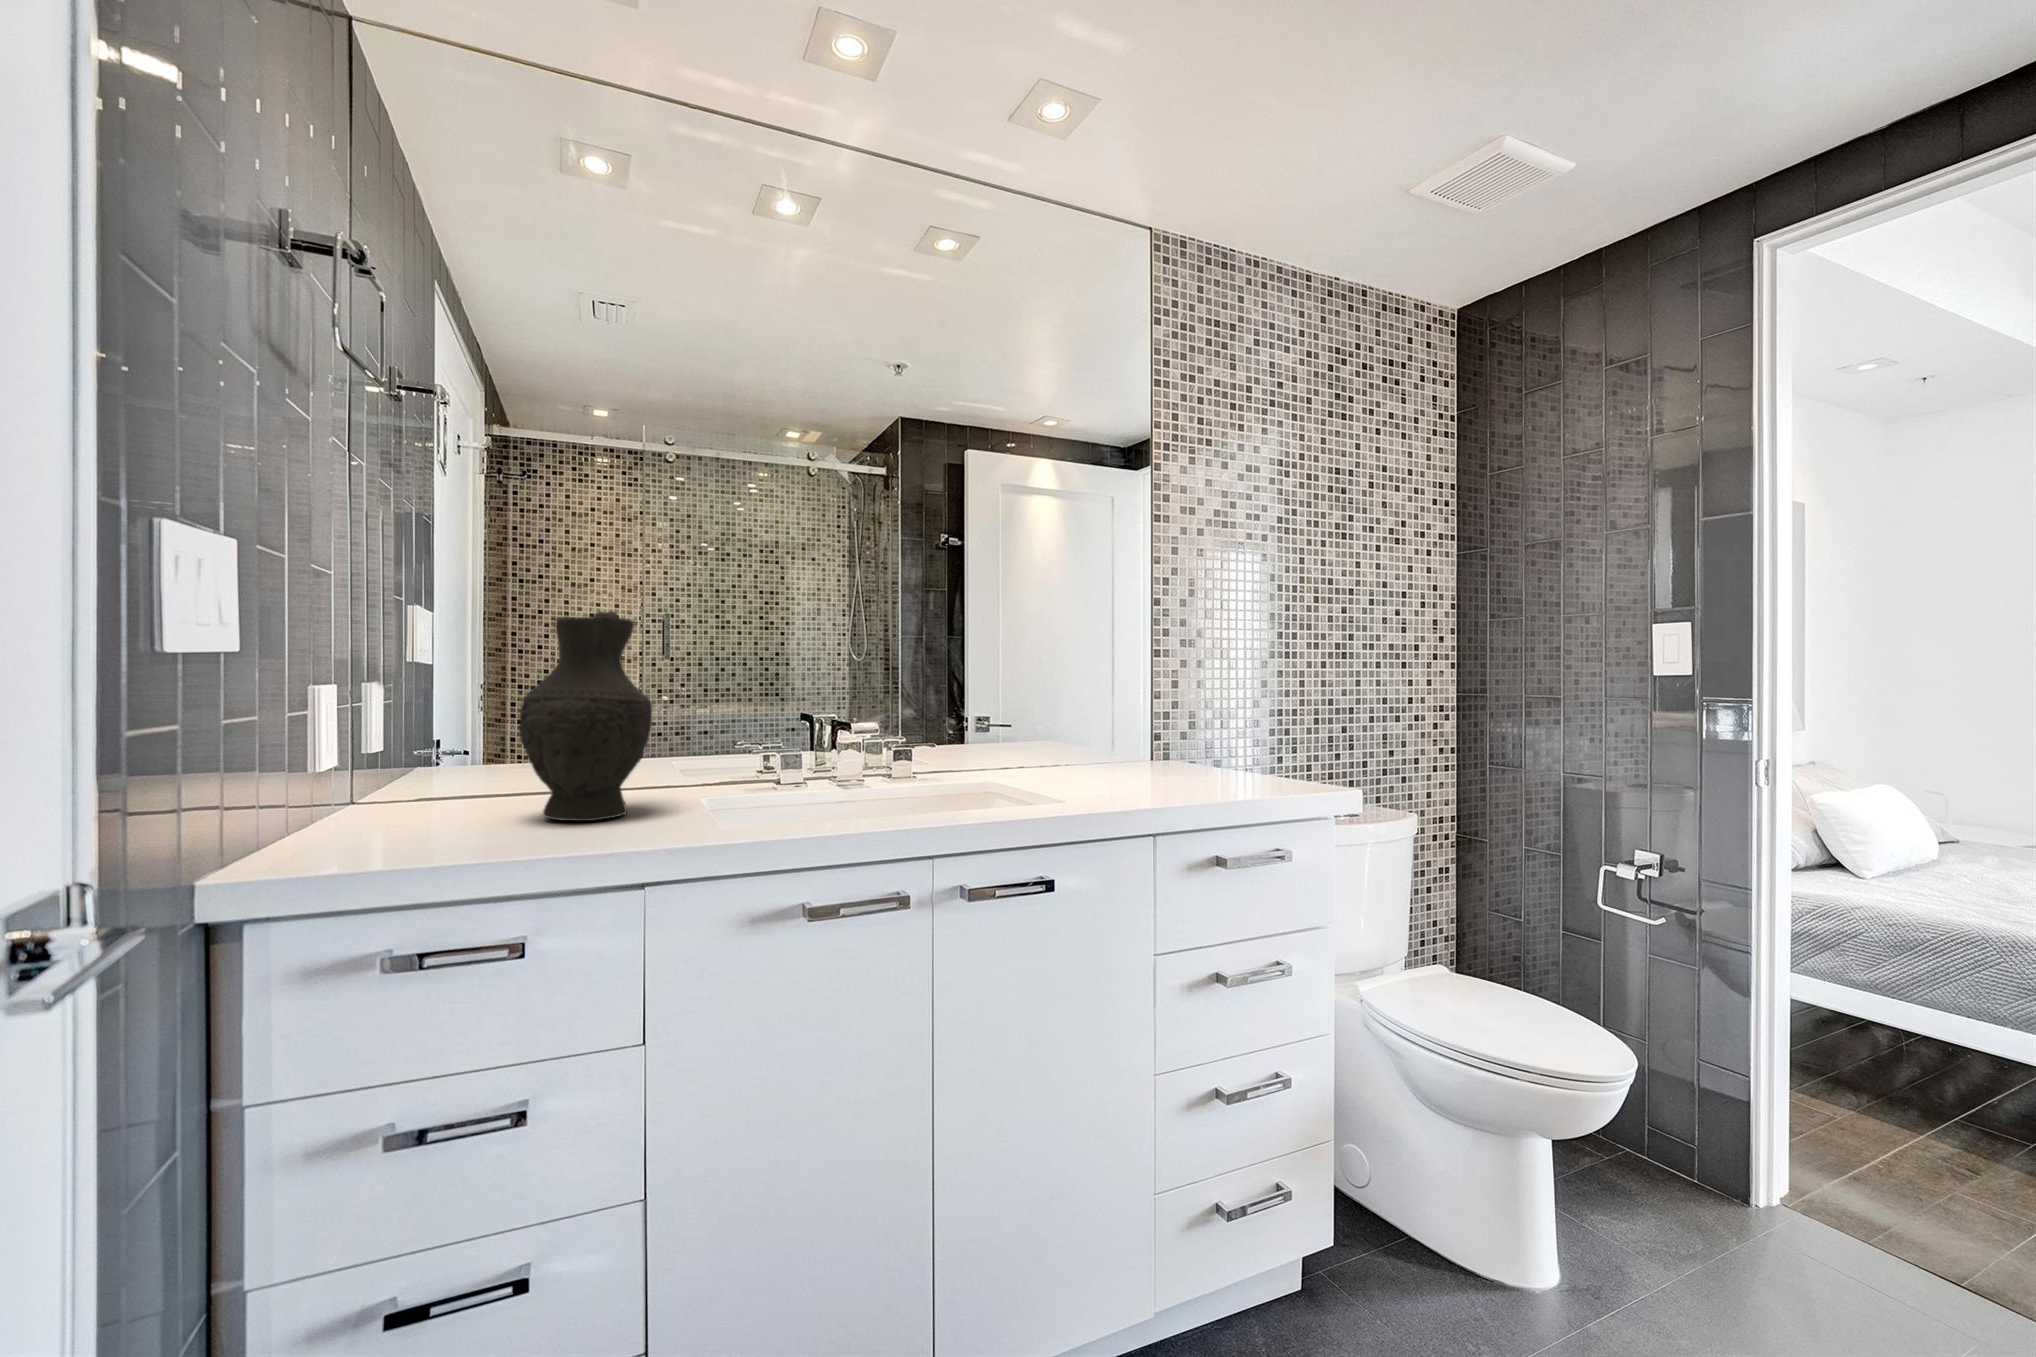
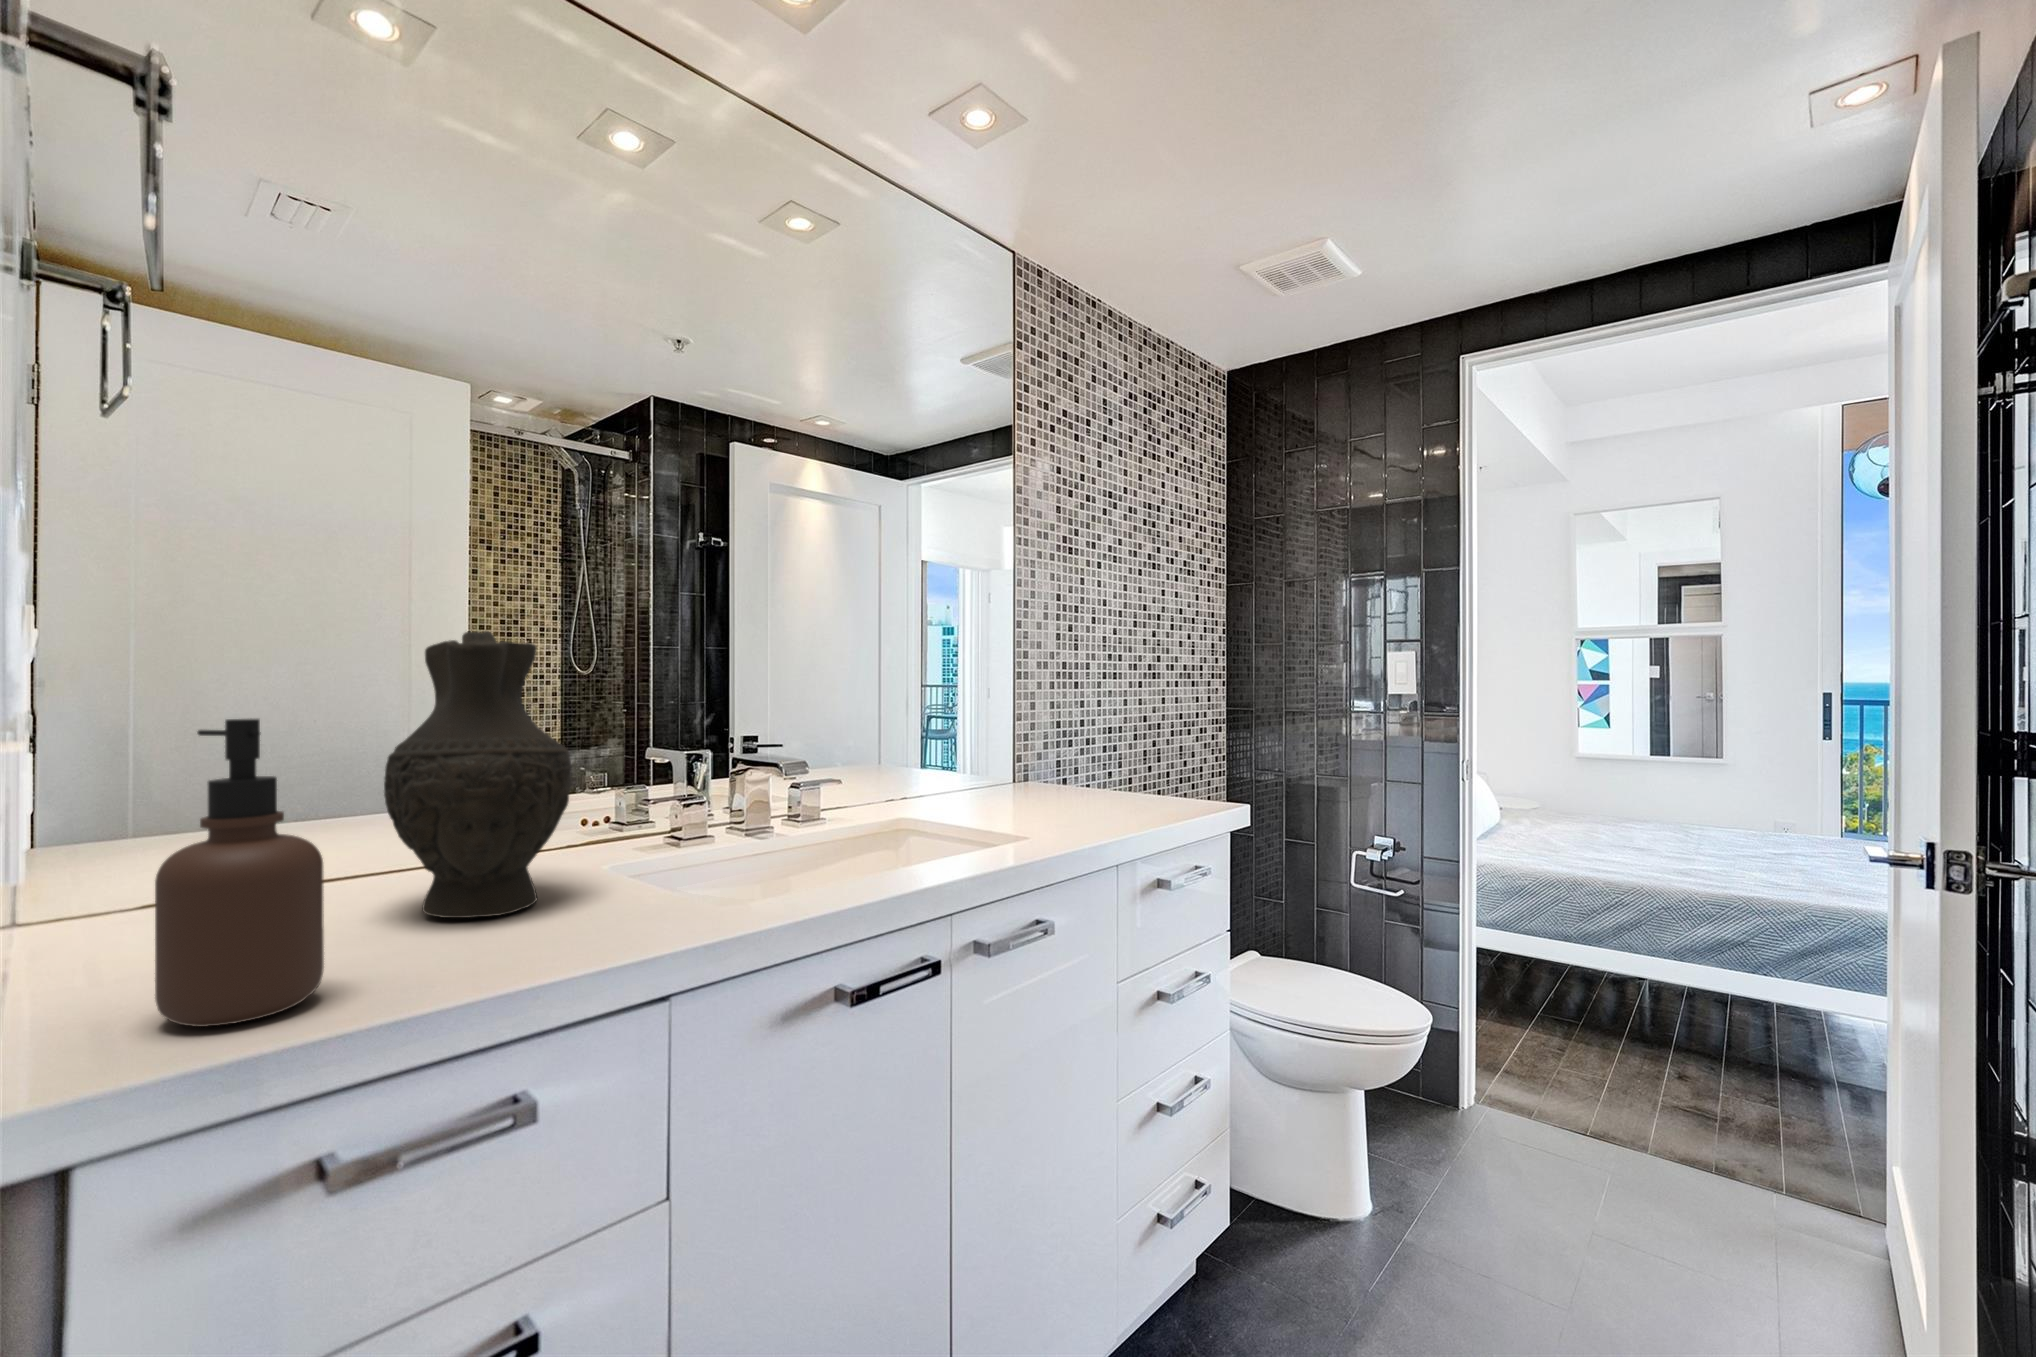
soap dispenser: none [323,663,423,858] -> present [155,719,324,1027]

